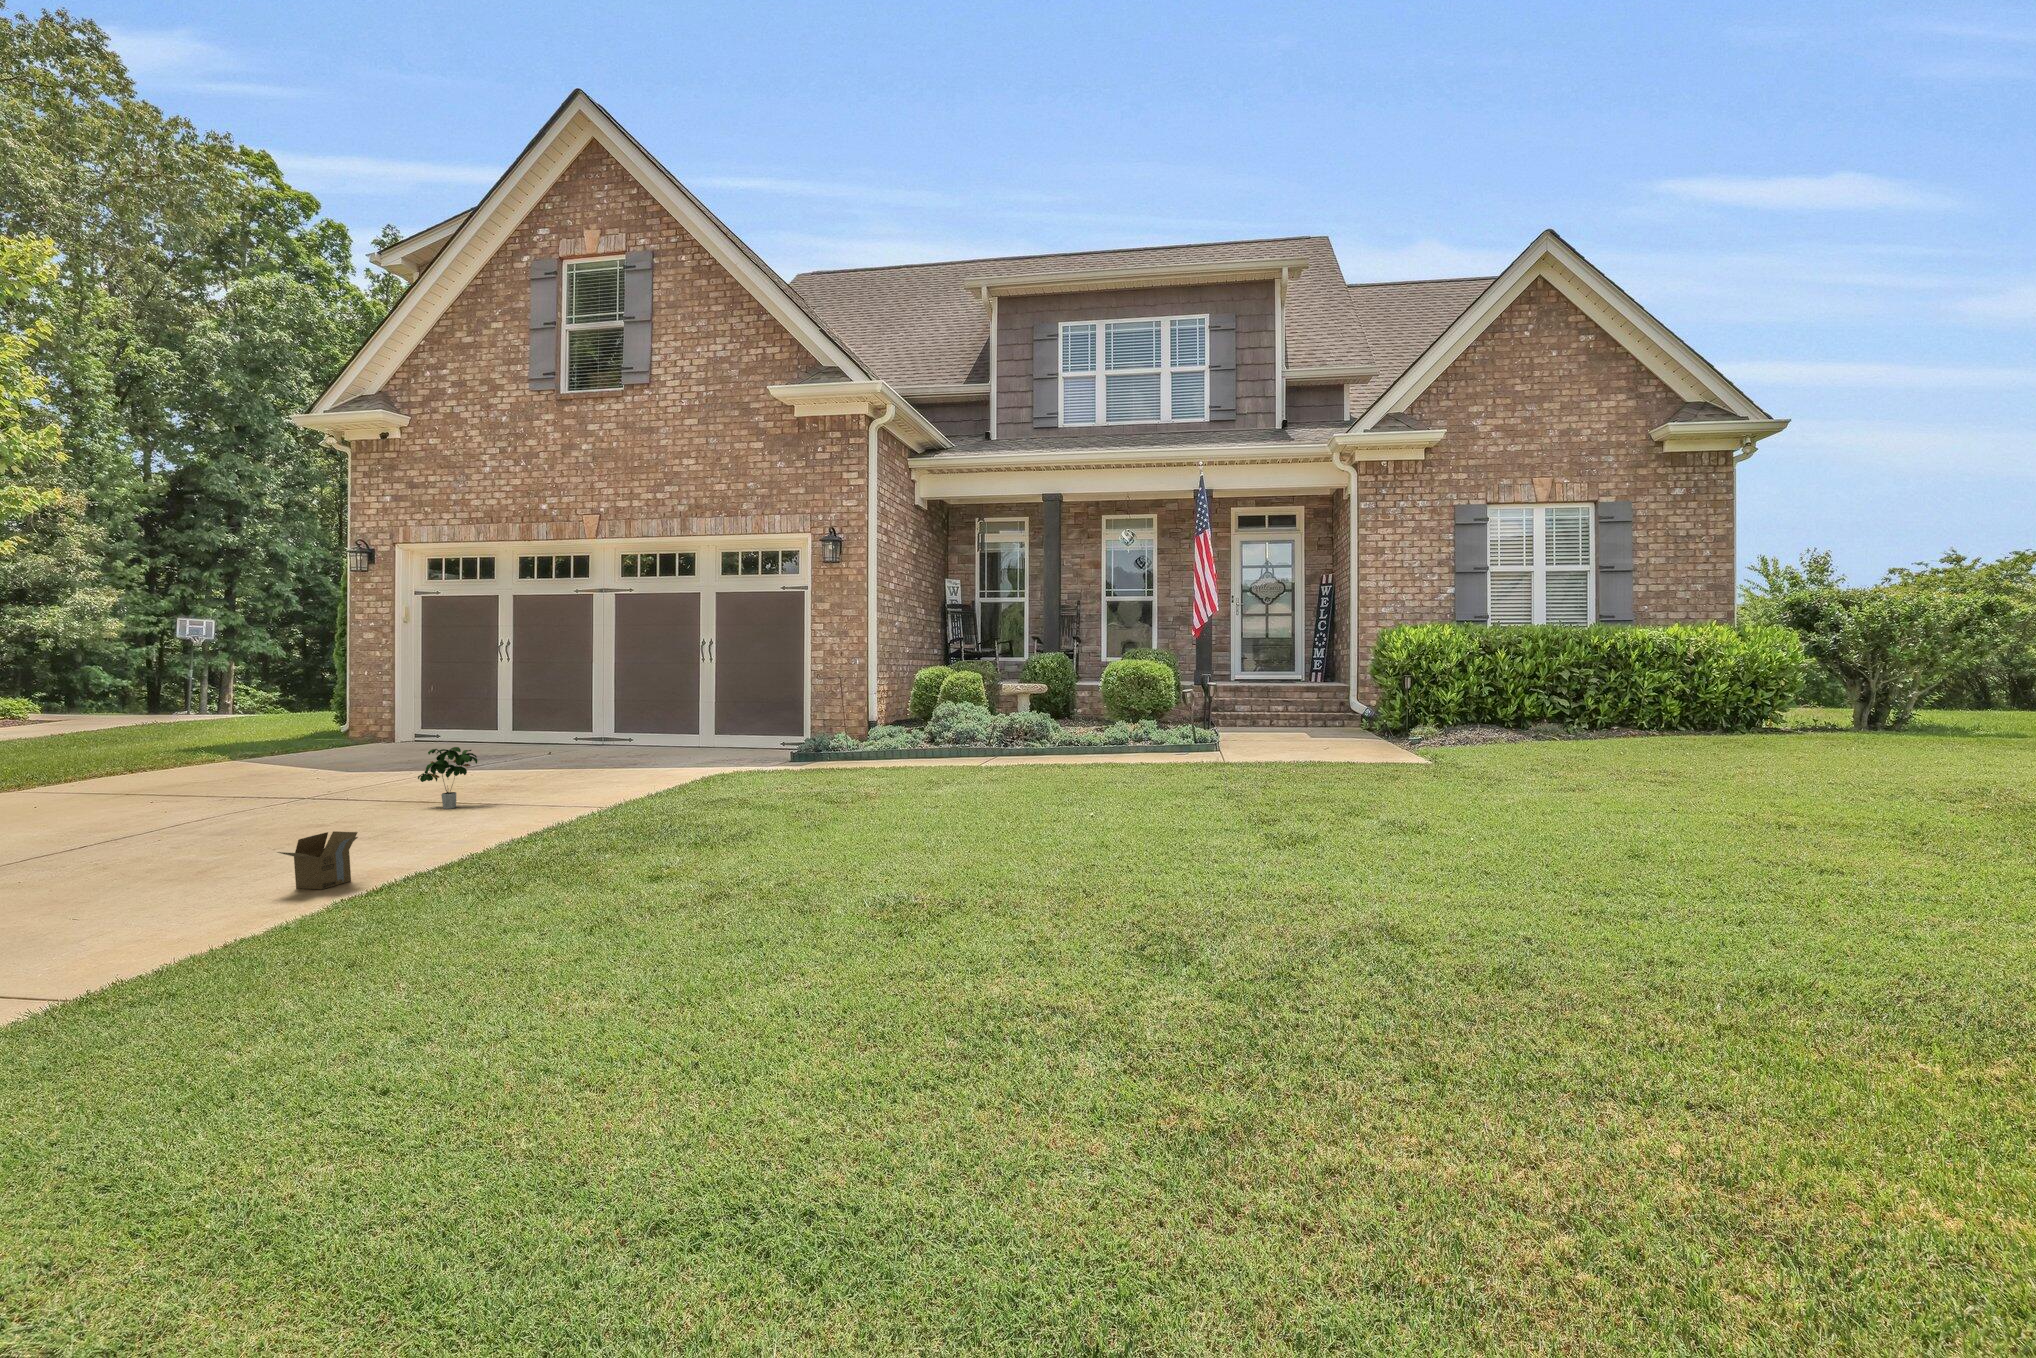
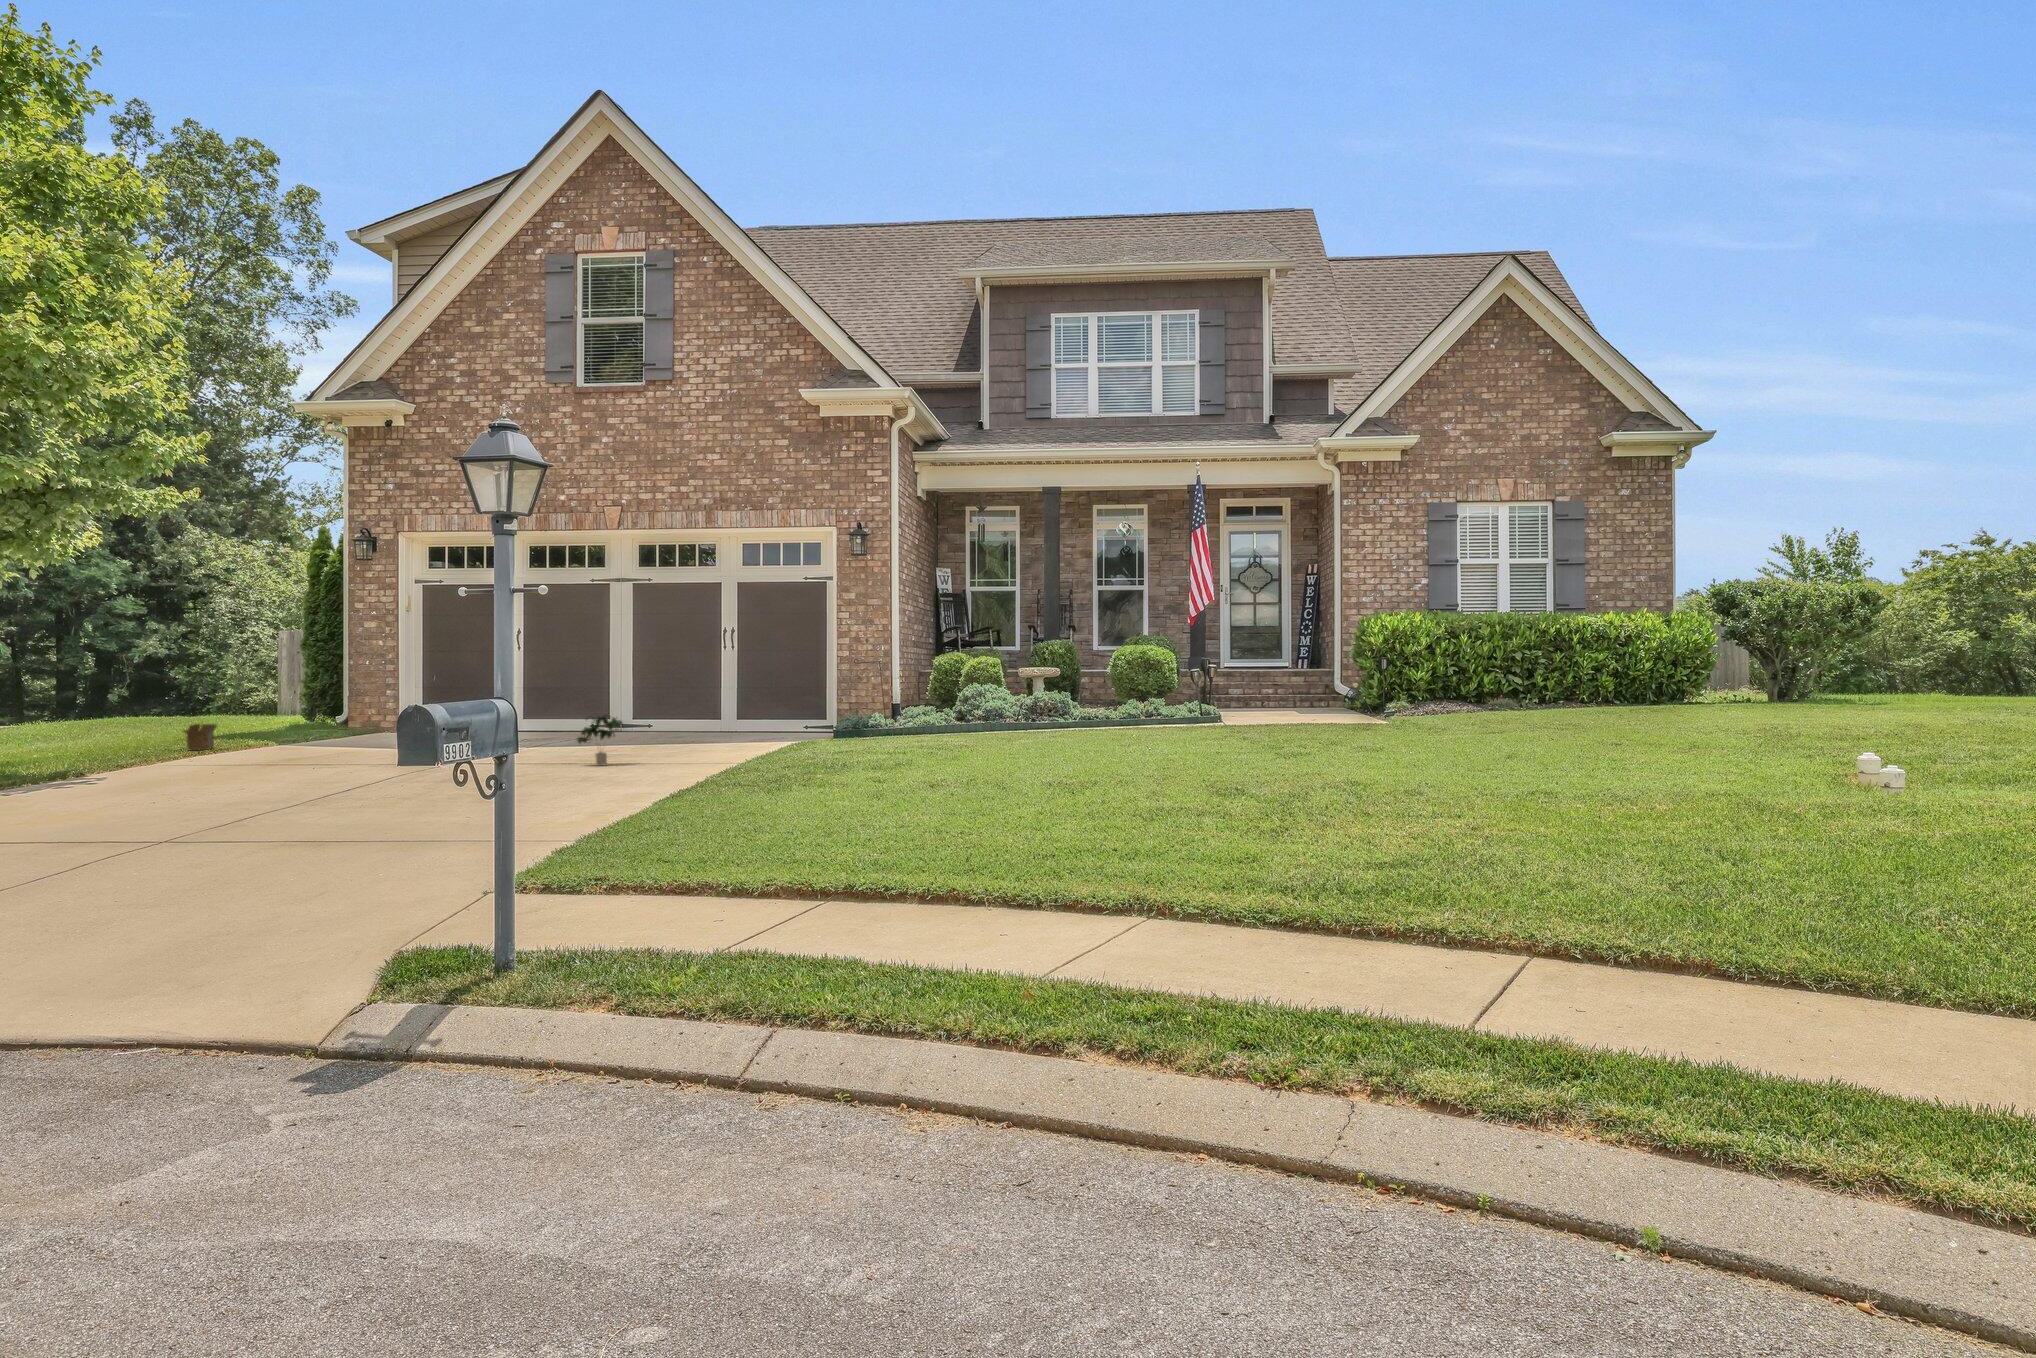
cardboard box: present [278,831,358,890] -> present [183,724,217,751]

